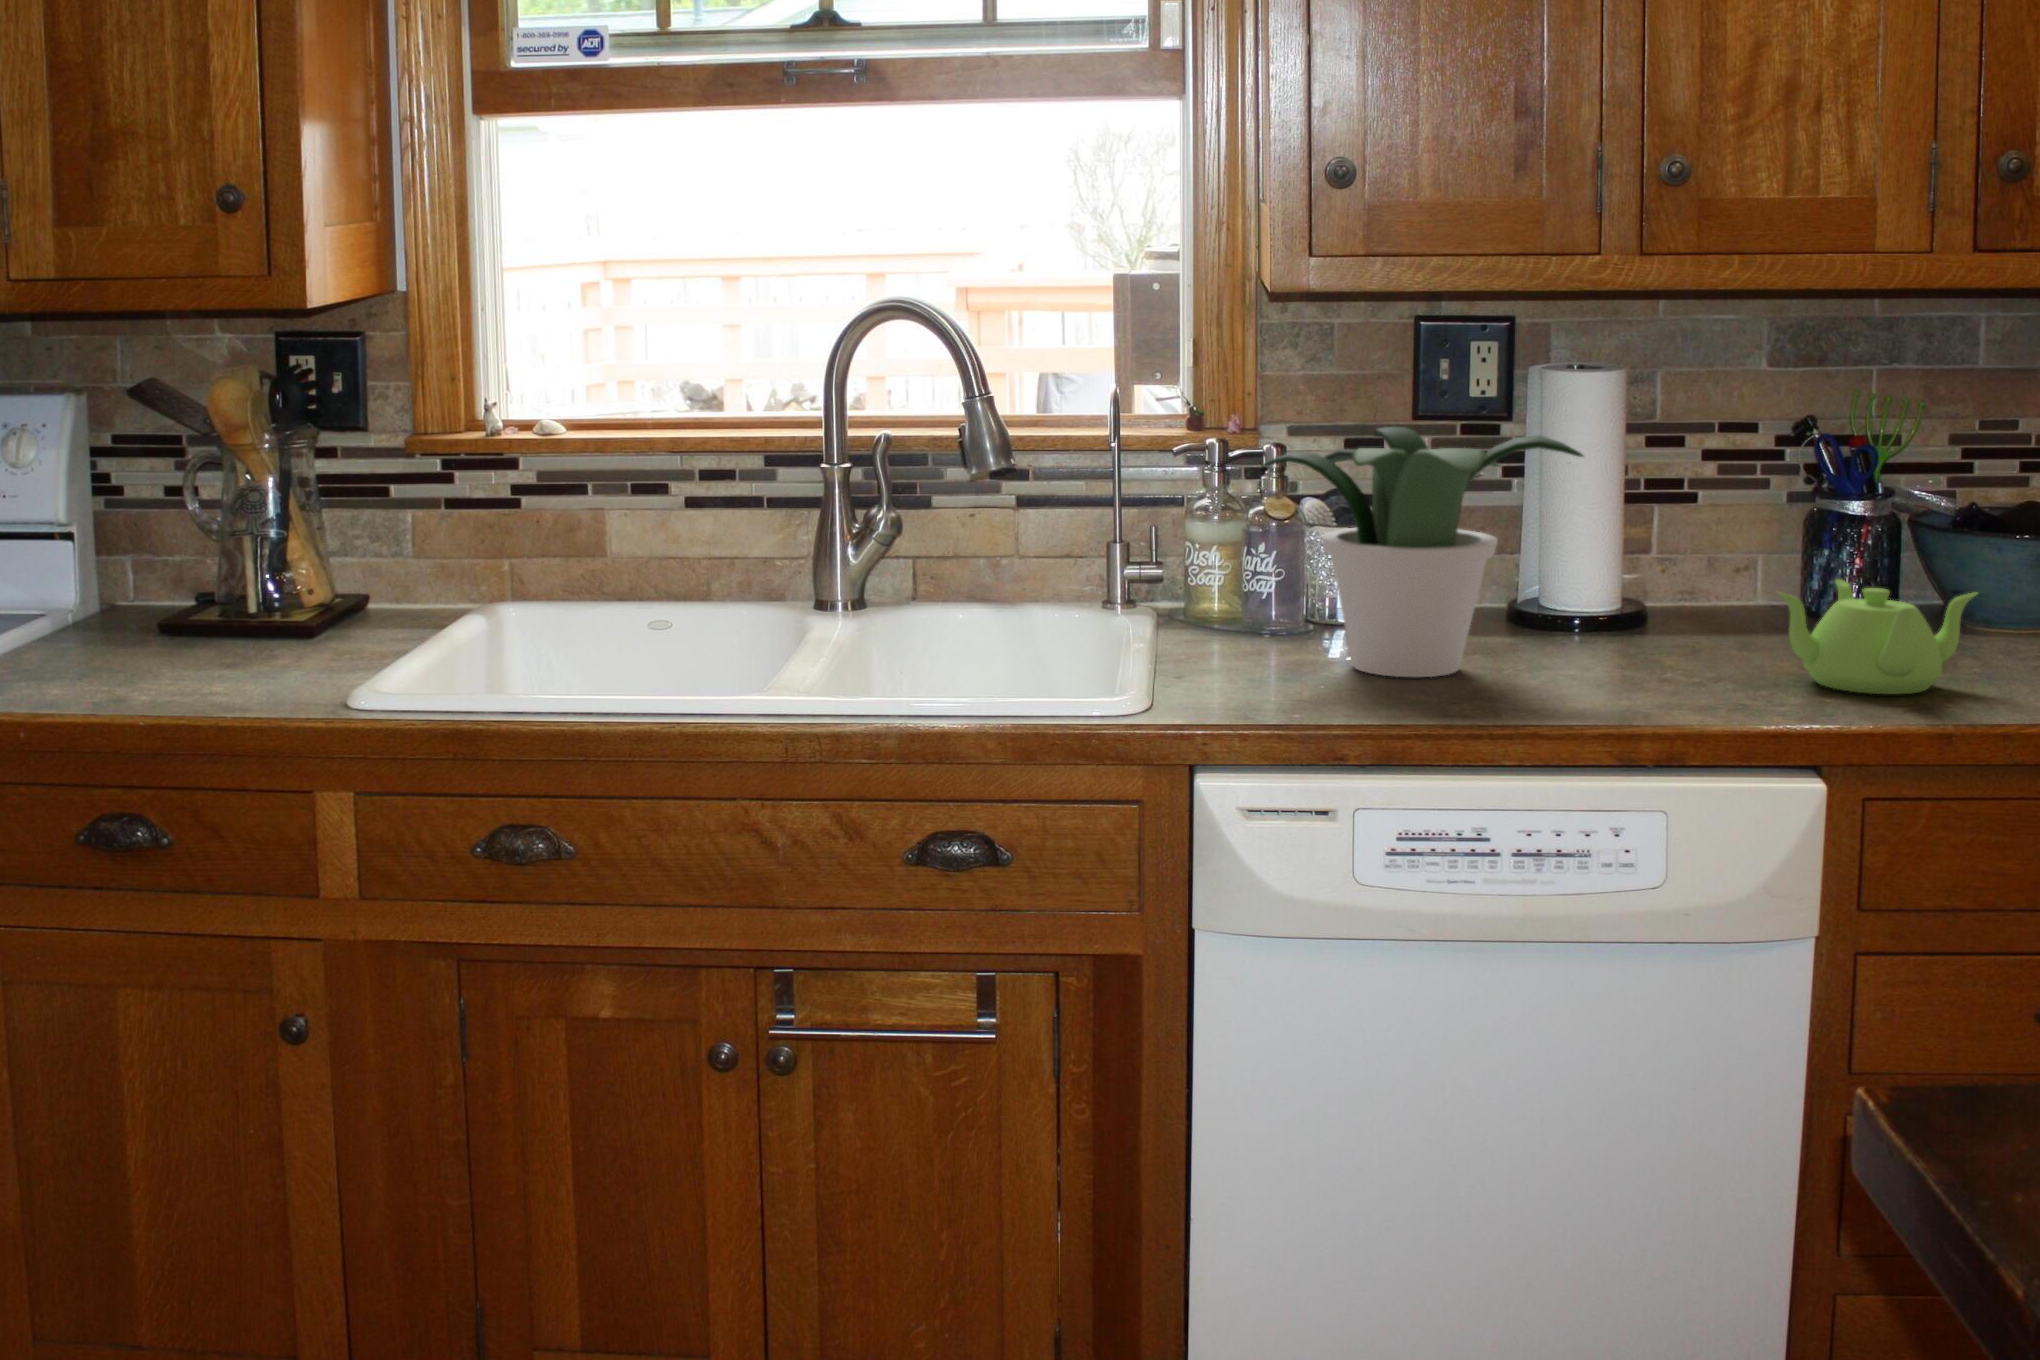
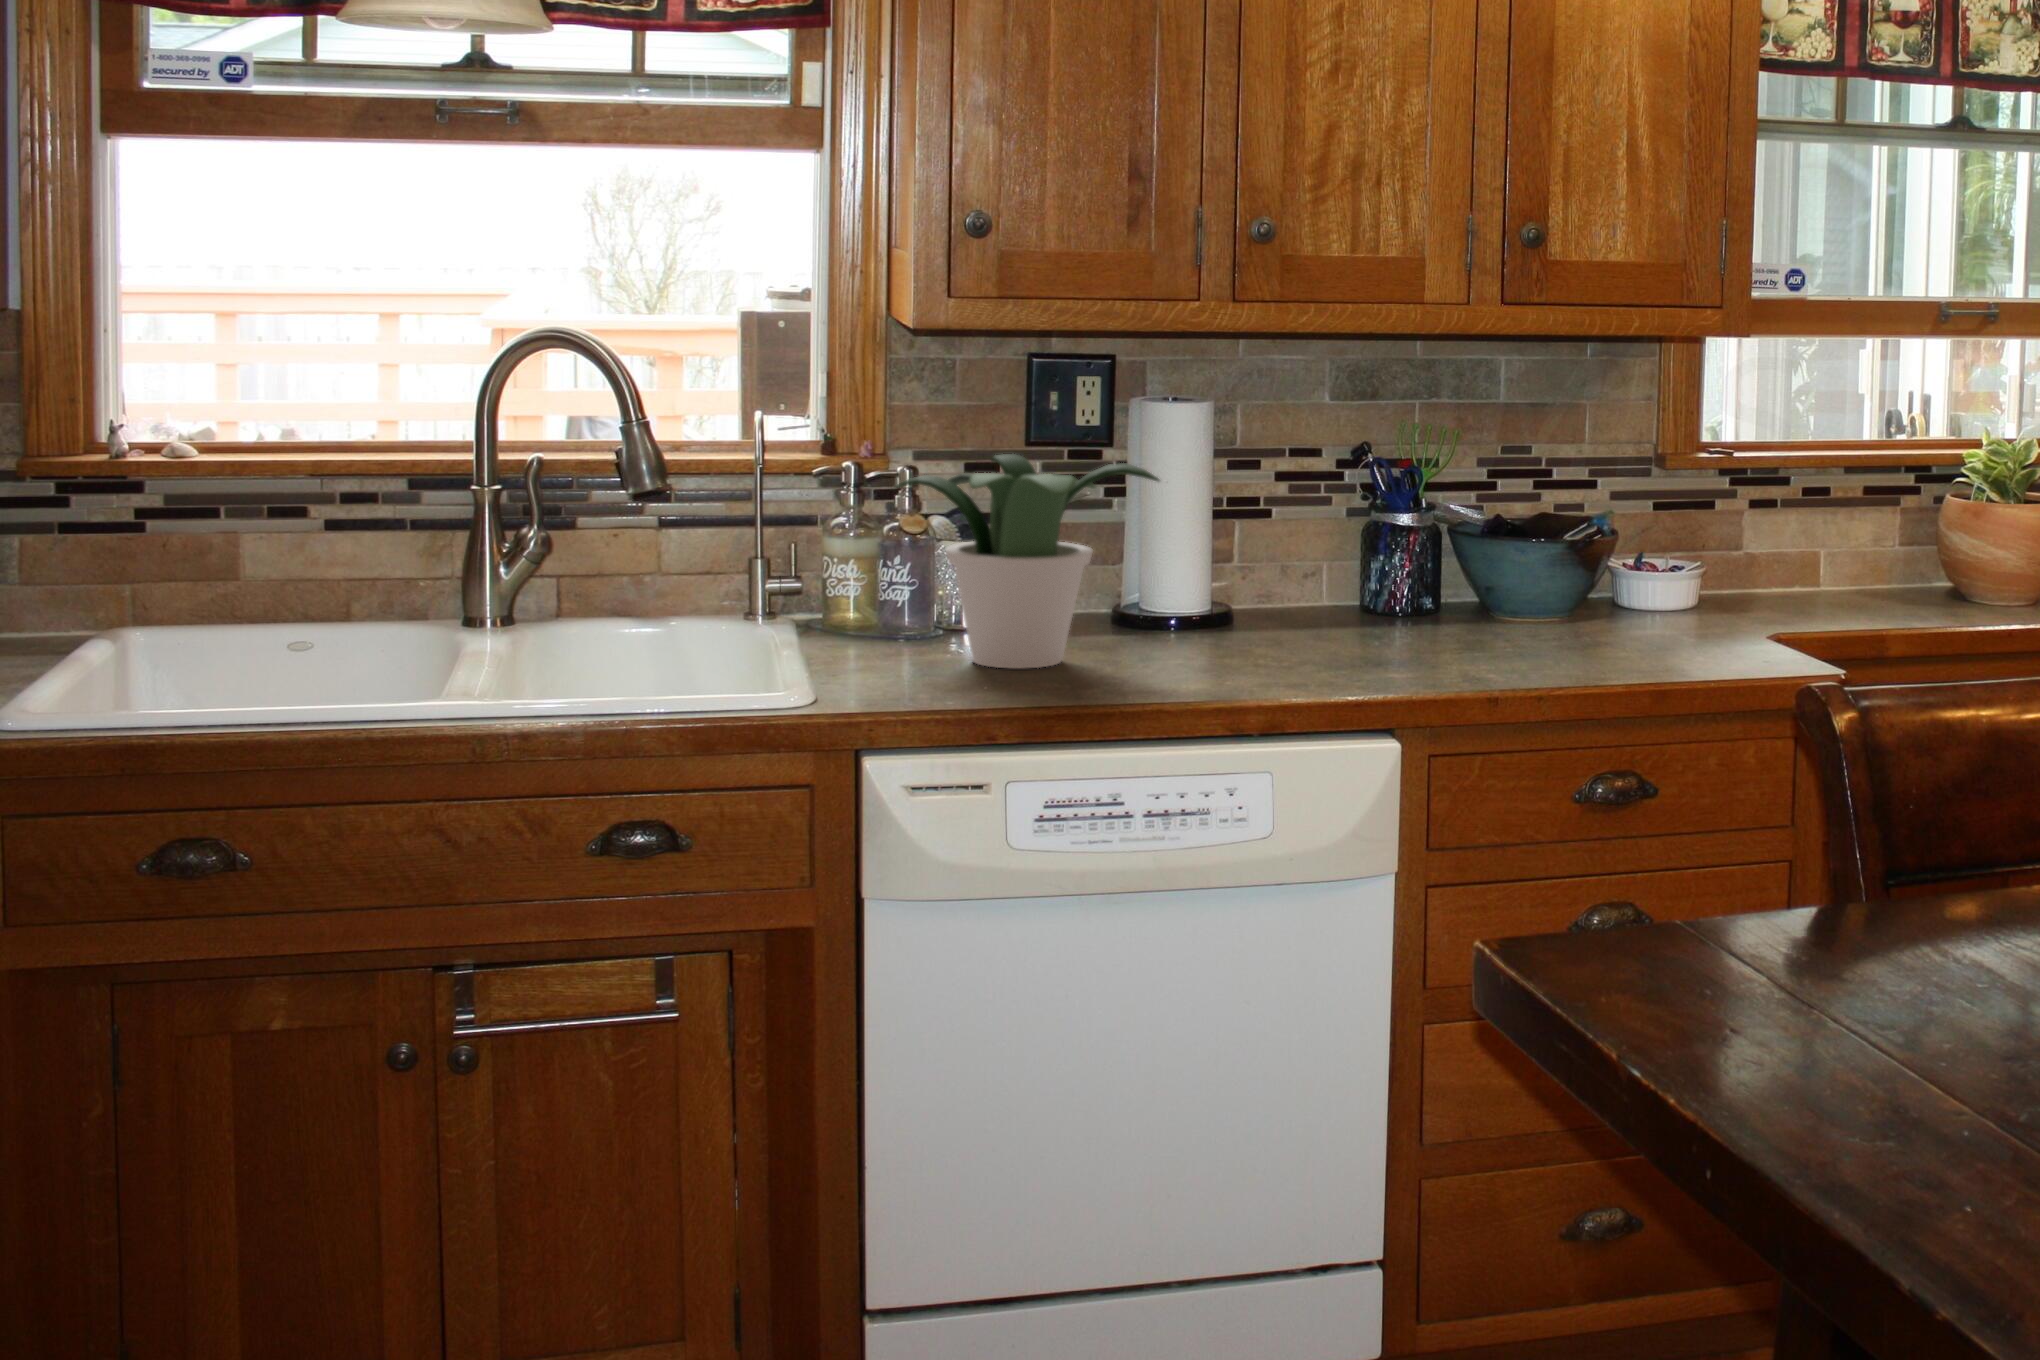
teapot: present [1779,579,1977,694] -> none [1310,582,1460,672]

